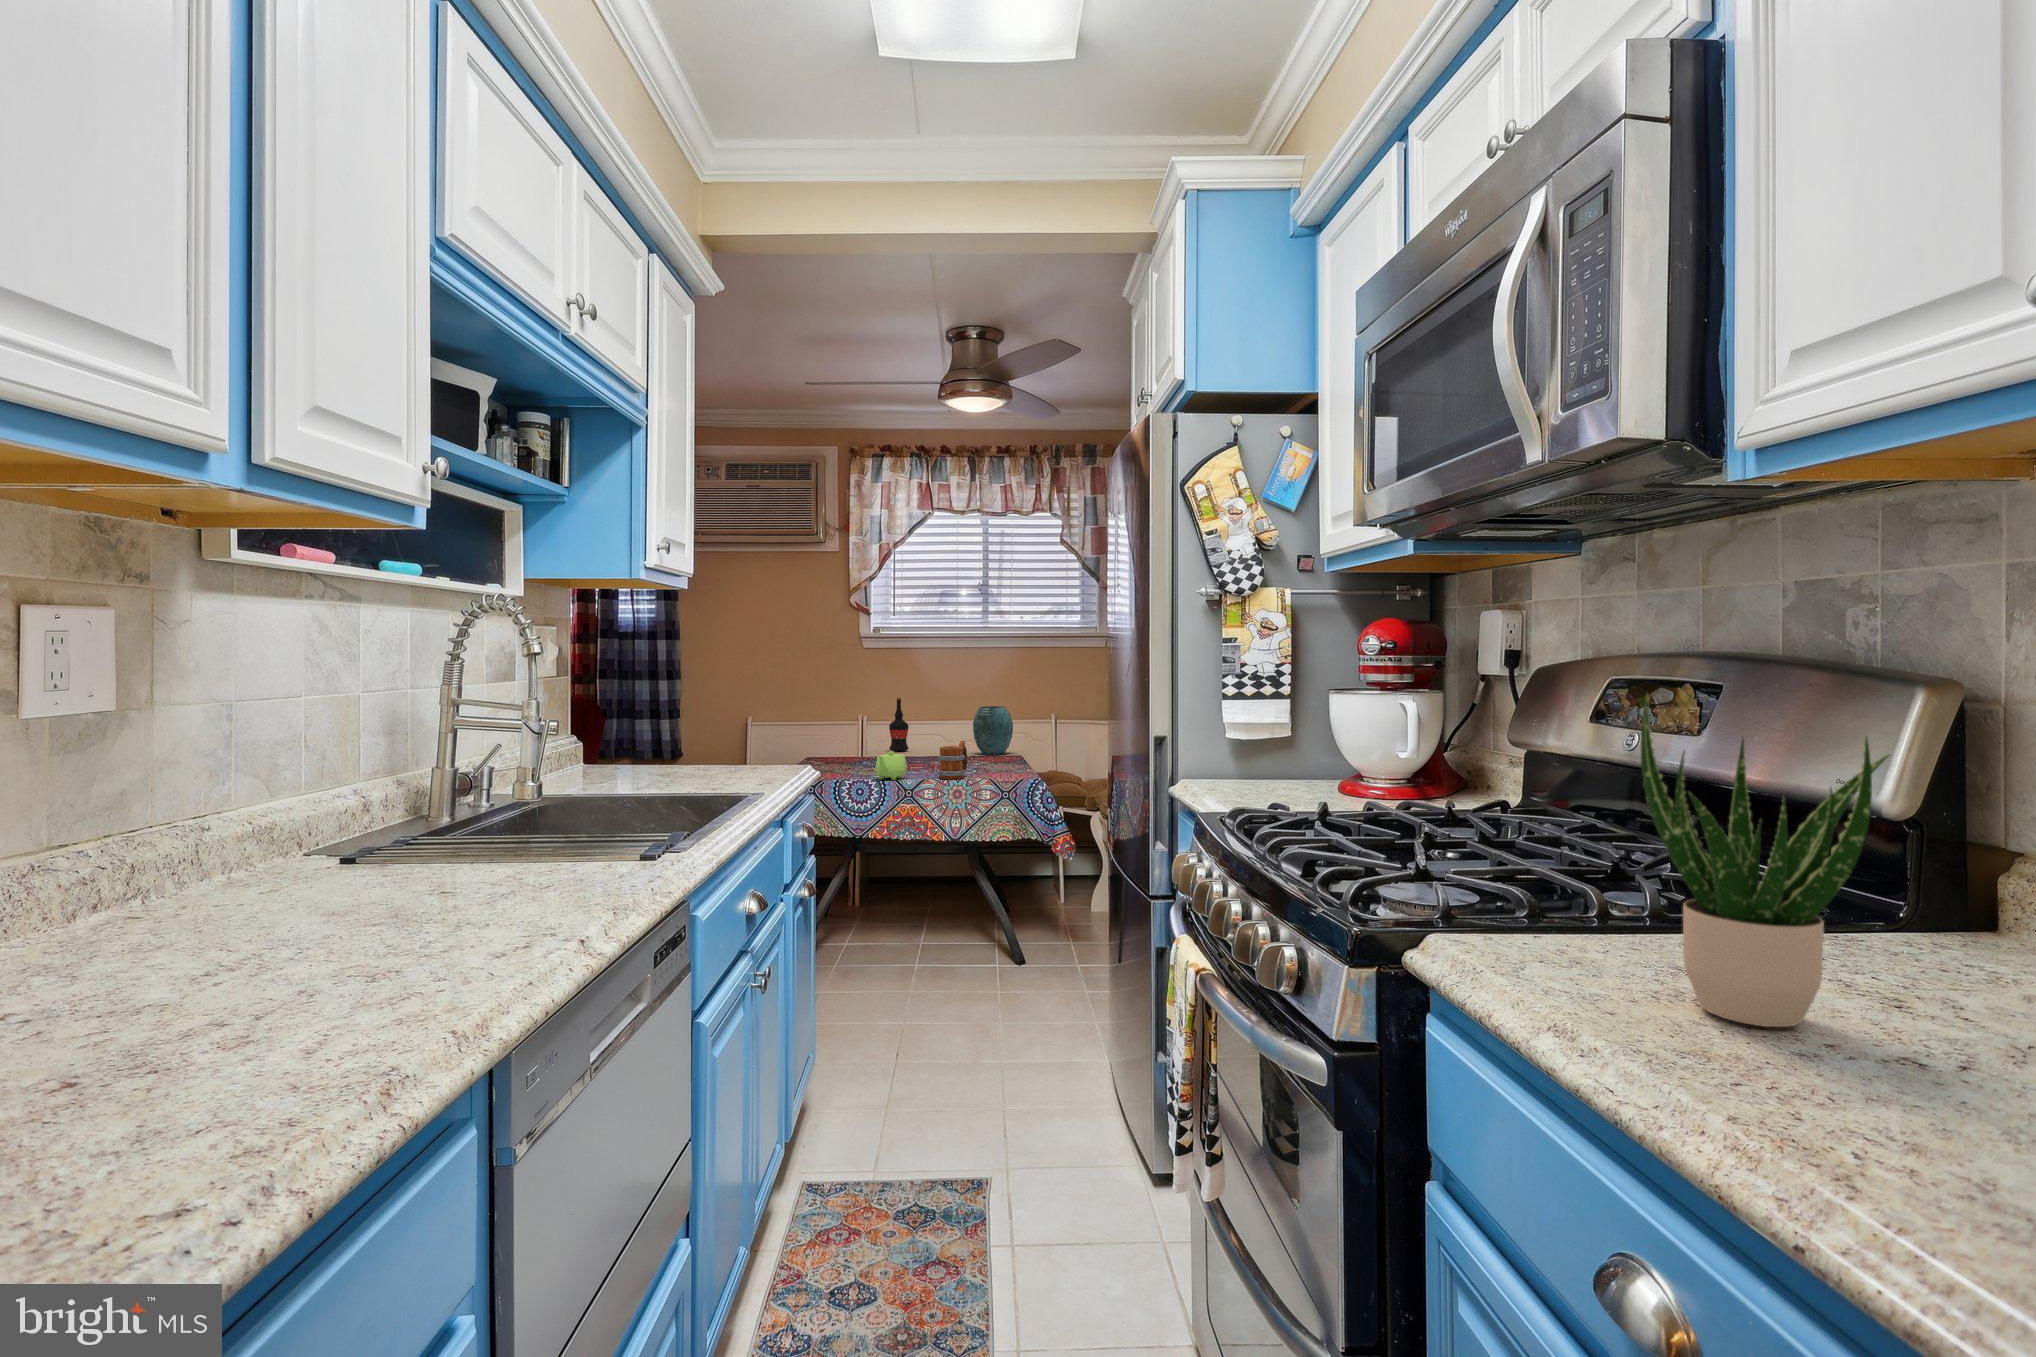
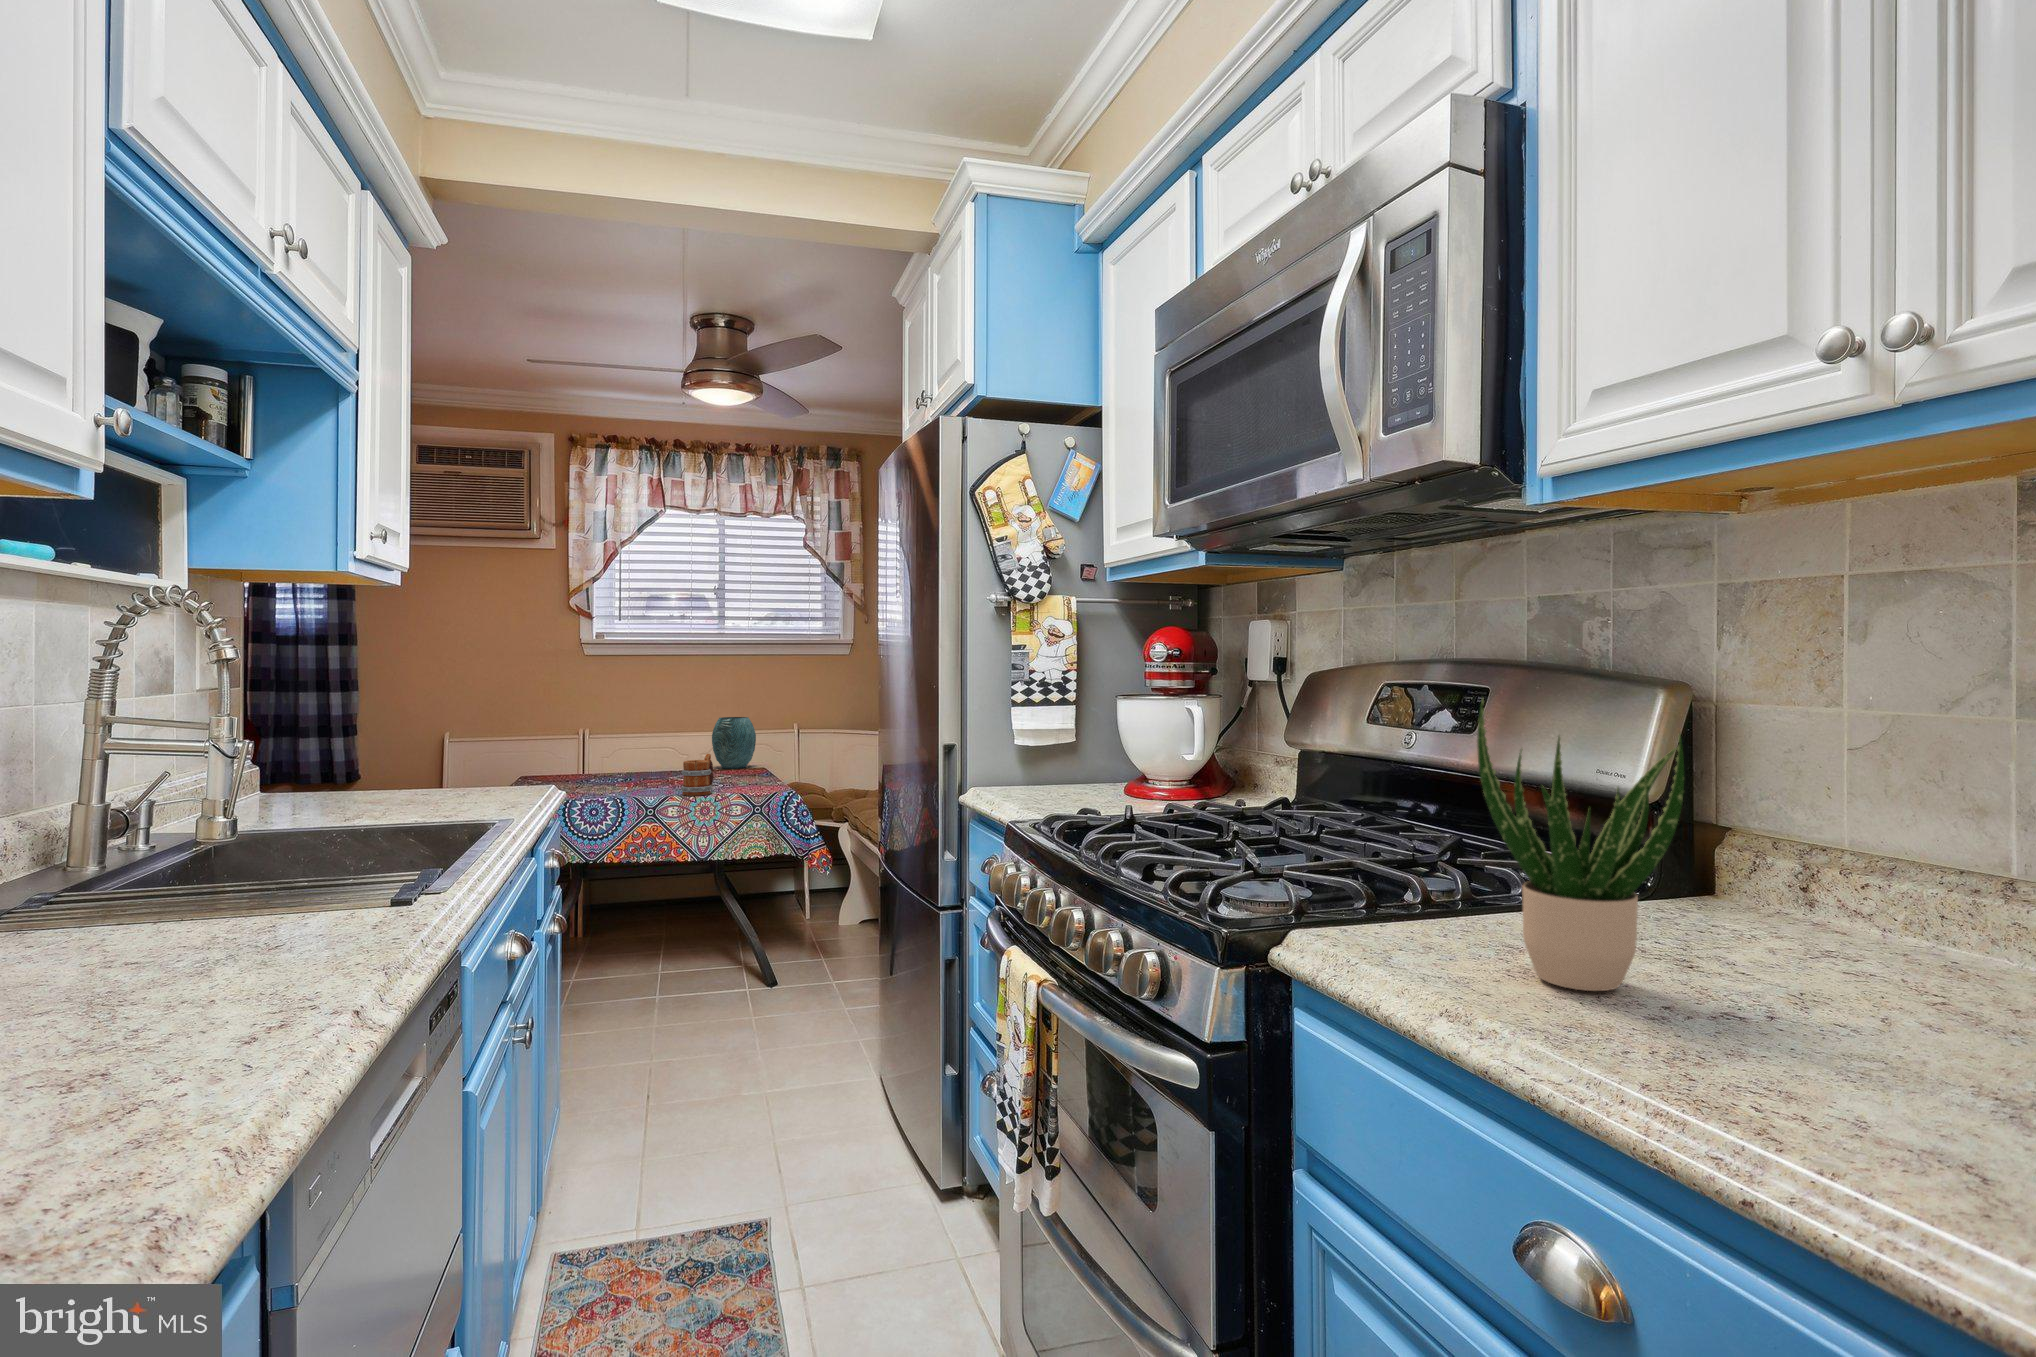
wine bottle: present [889,697,909,751] -> none [615,708,637,767]
teapot: present [876,751,907,780] -> none [609,767,645,799]

